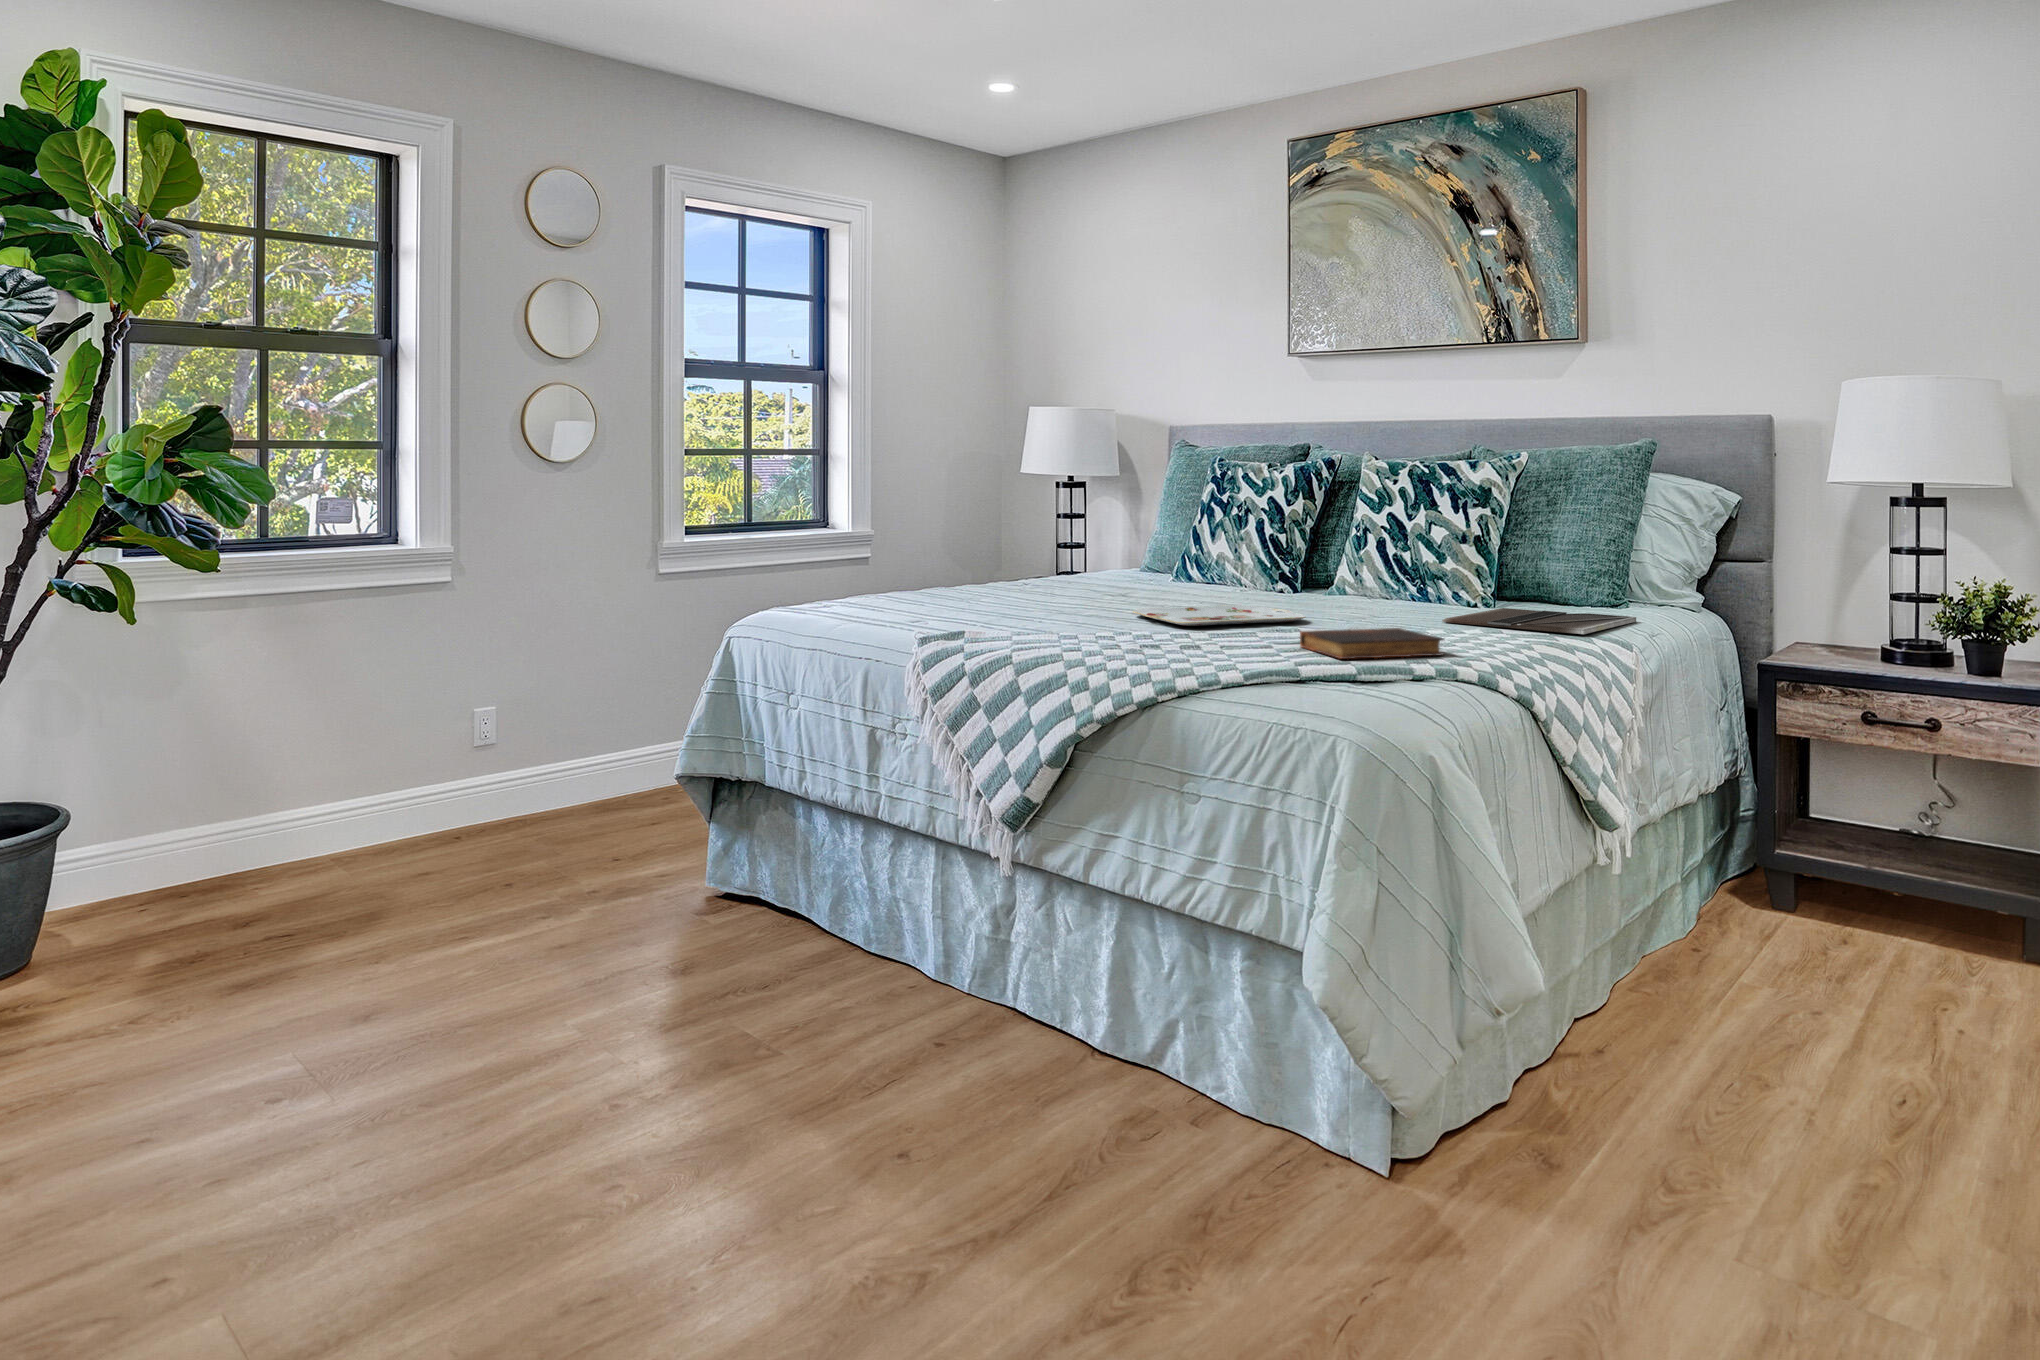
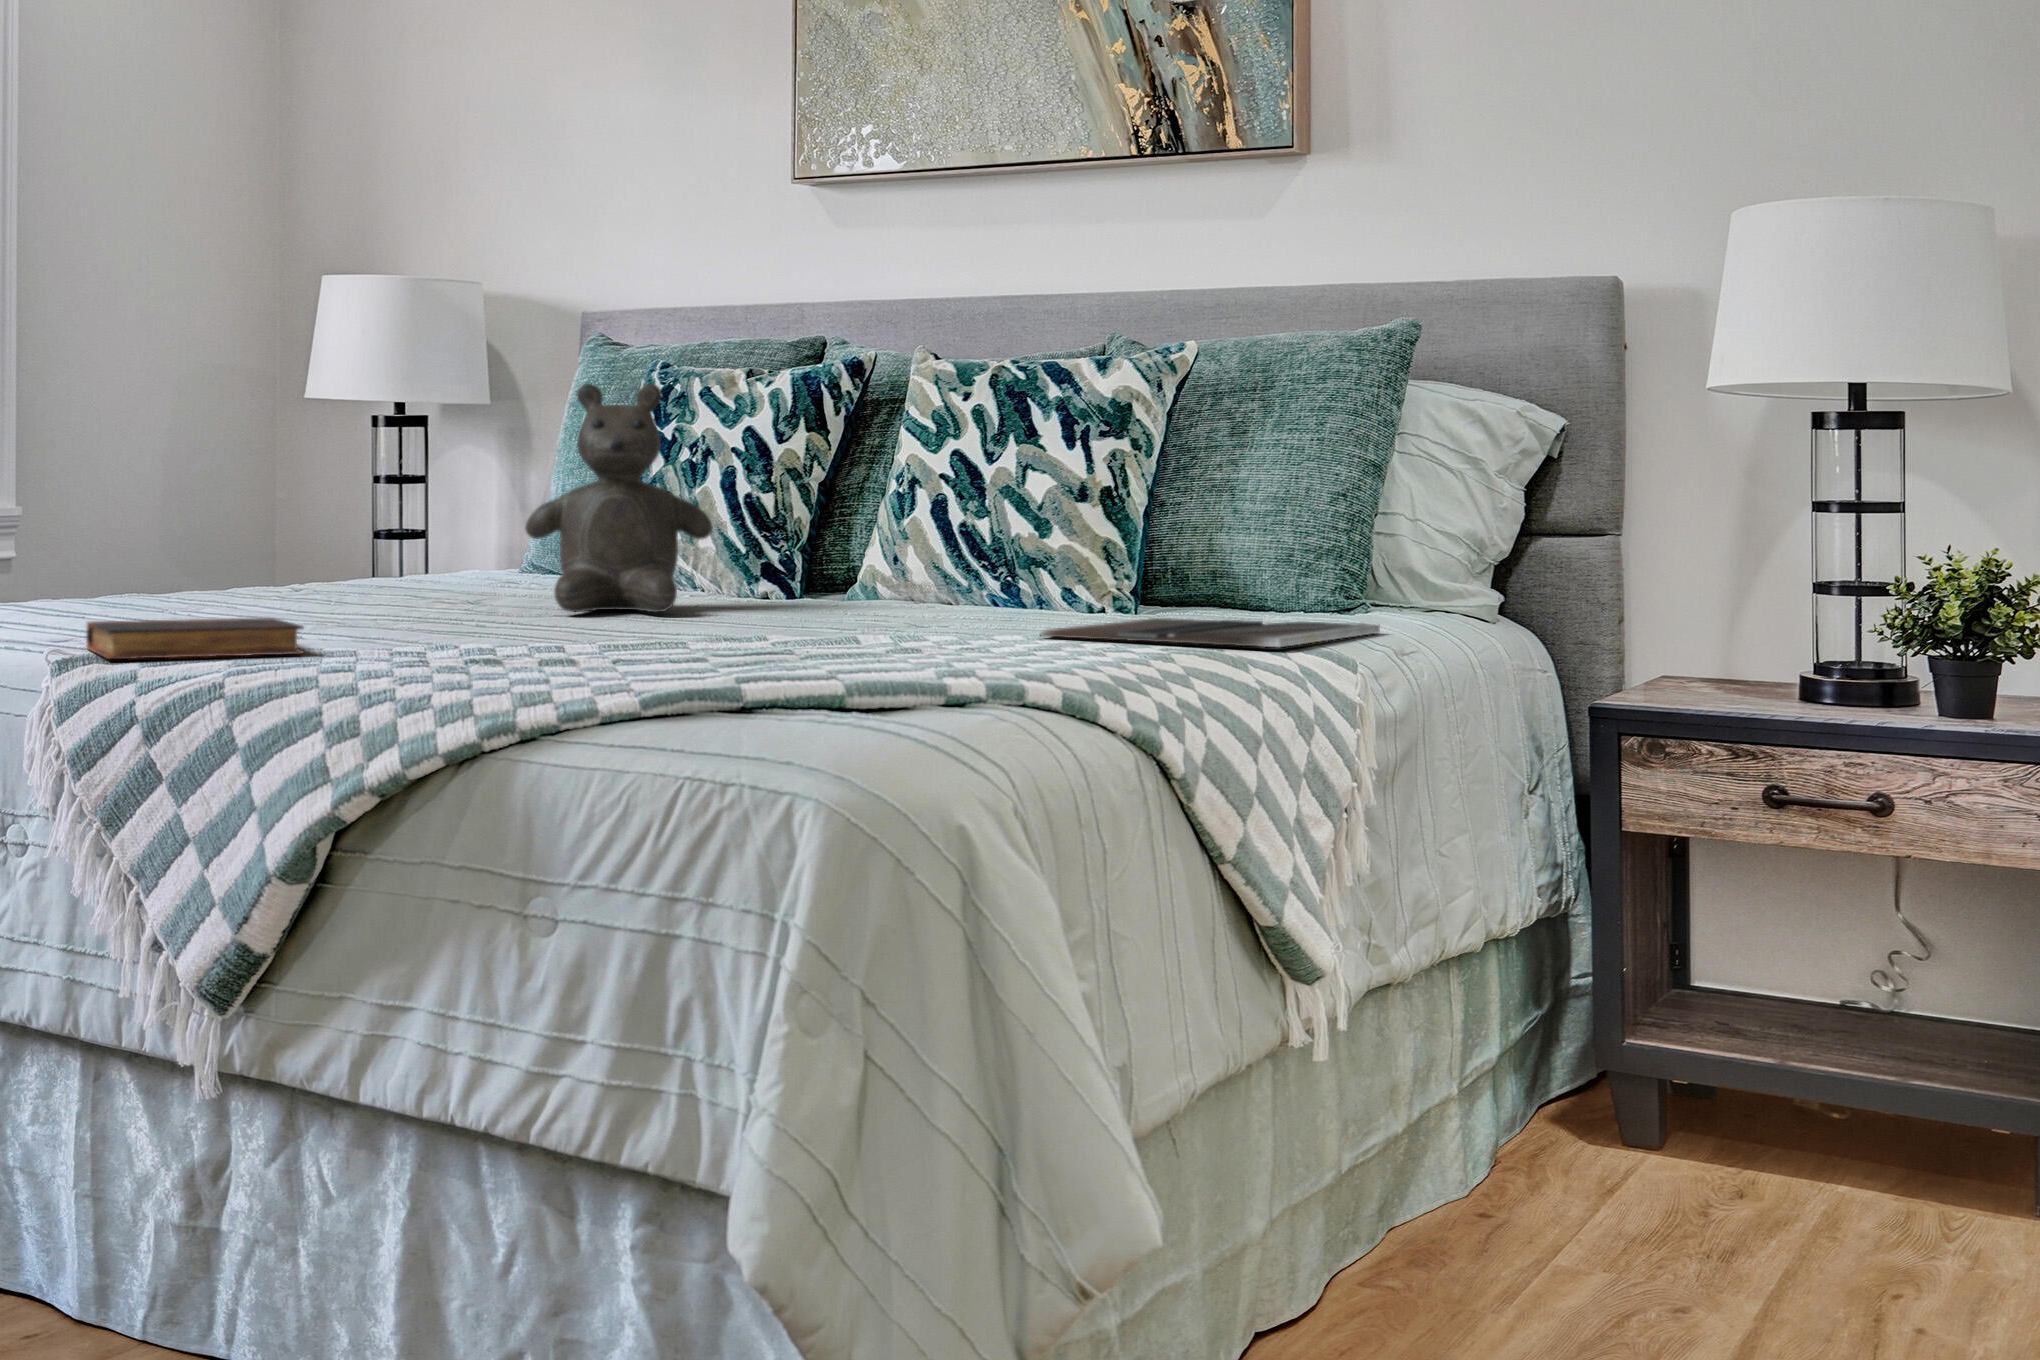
teddy bear: none [1152,474,1253,599] -> present [525,384,713,612]
serving tray: present [1133,605,1306,626] -> none [475,617,794,646]
book: present [1300,628,1444,659] -> present [86,618,303,659]

